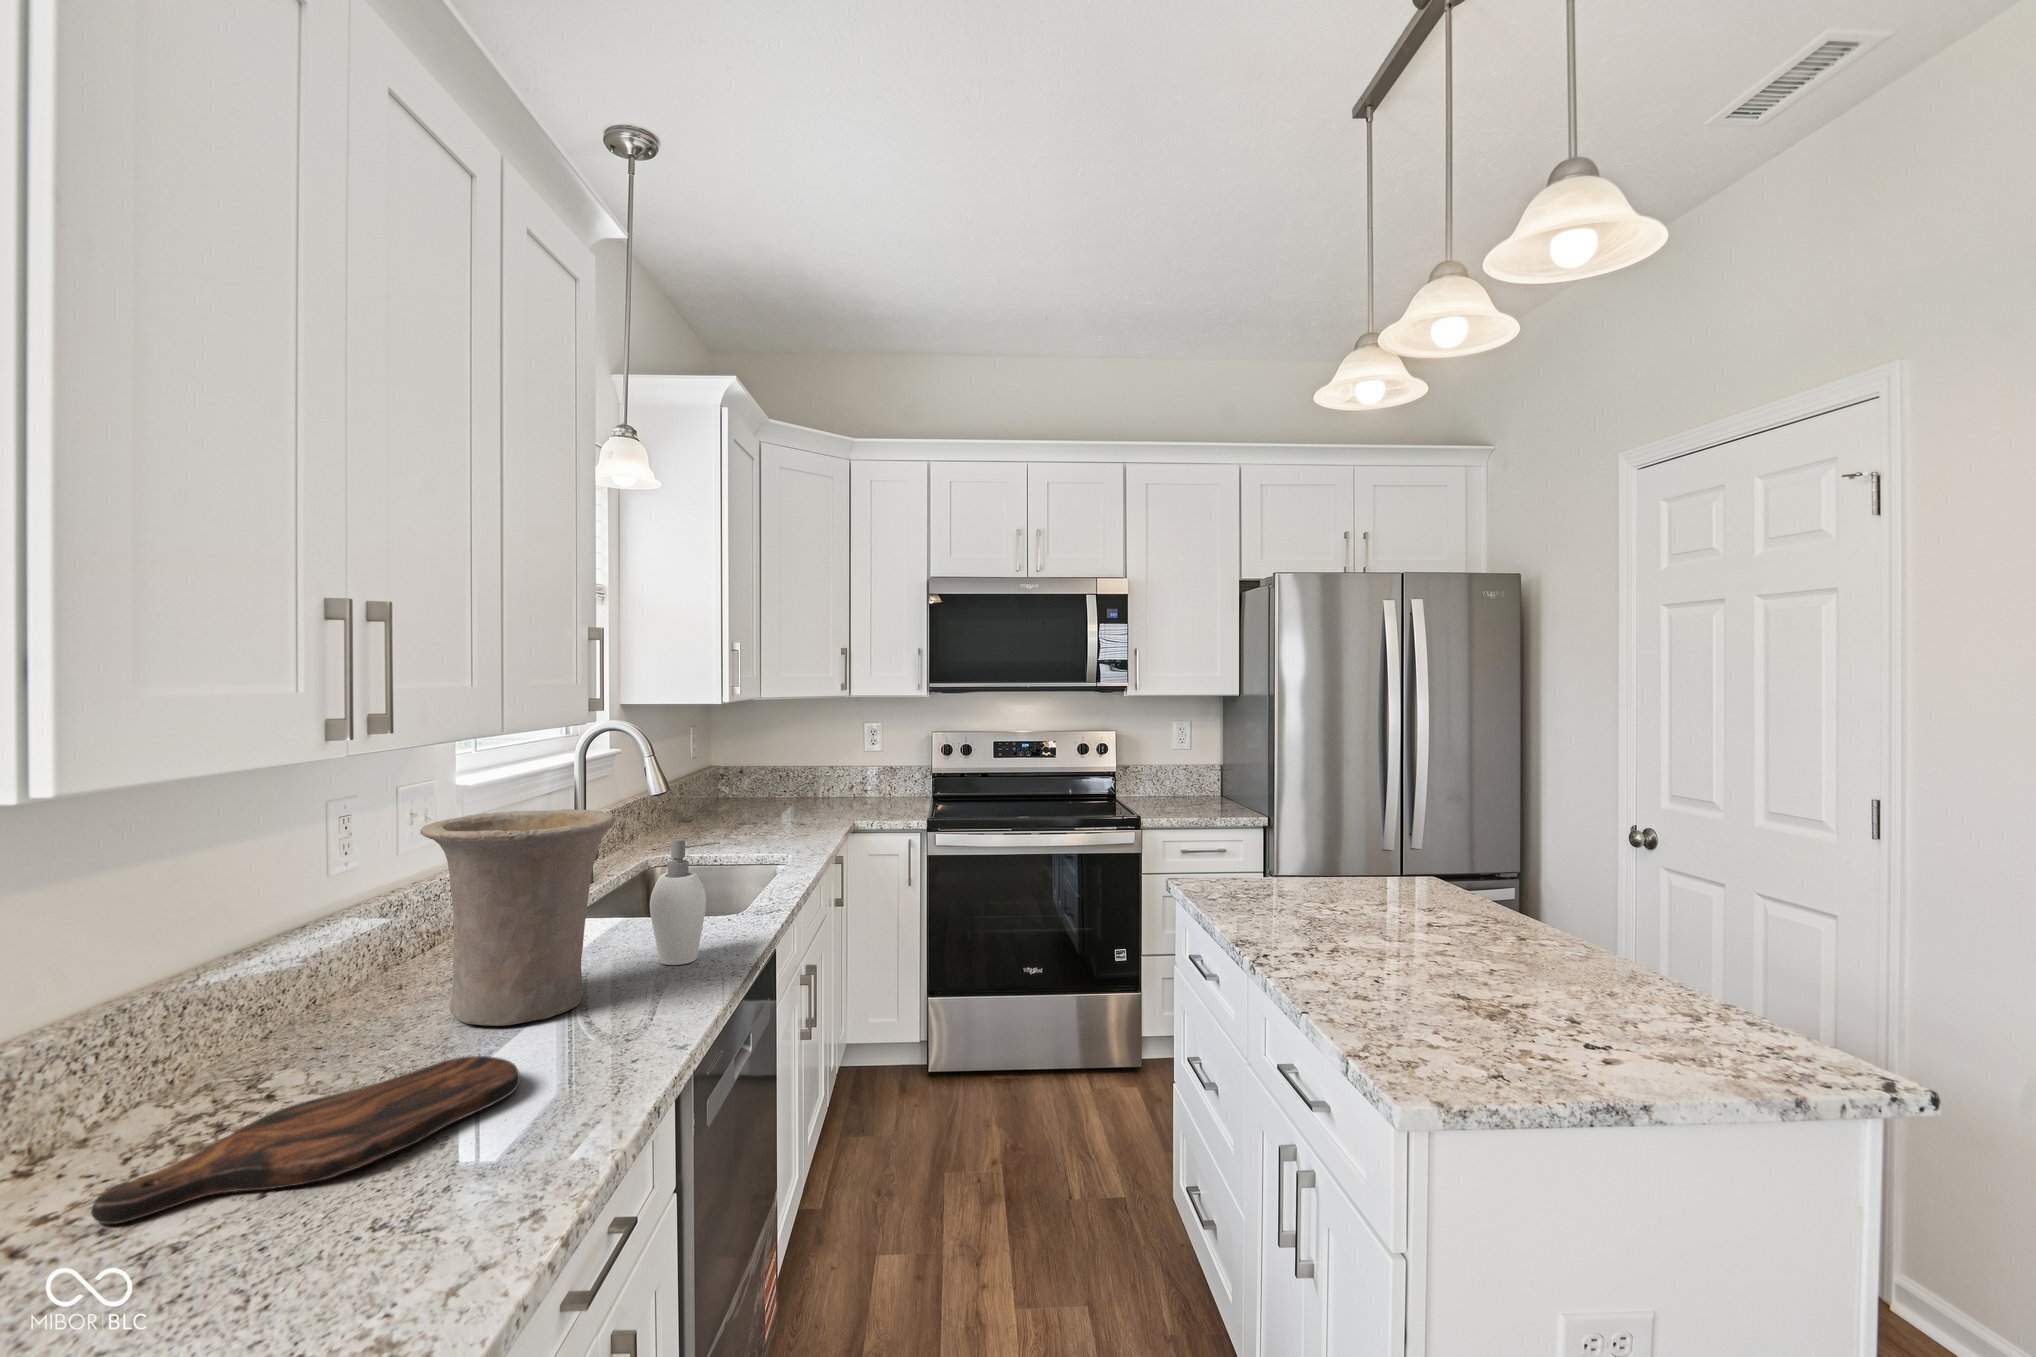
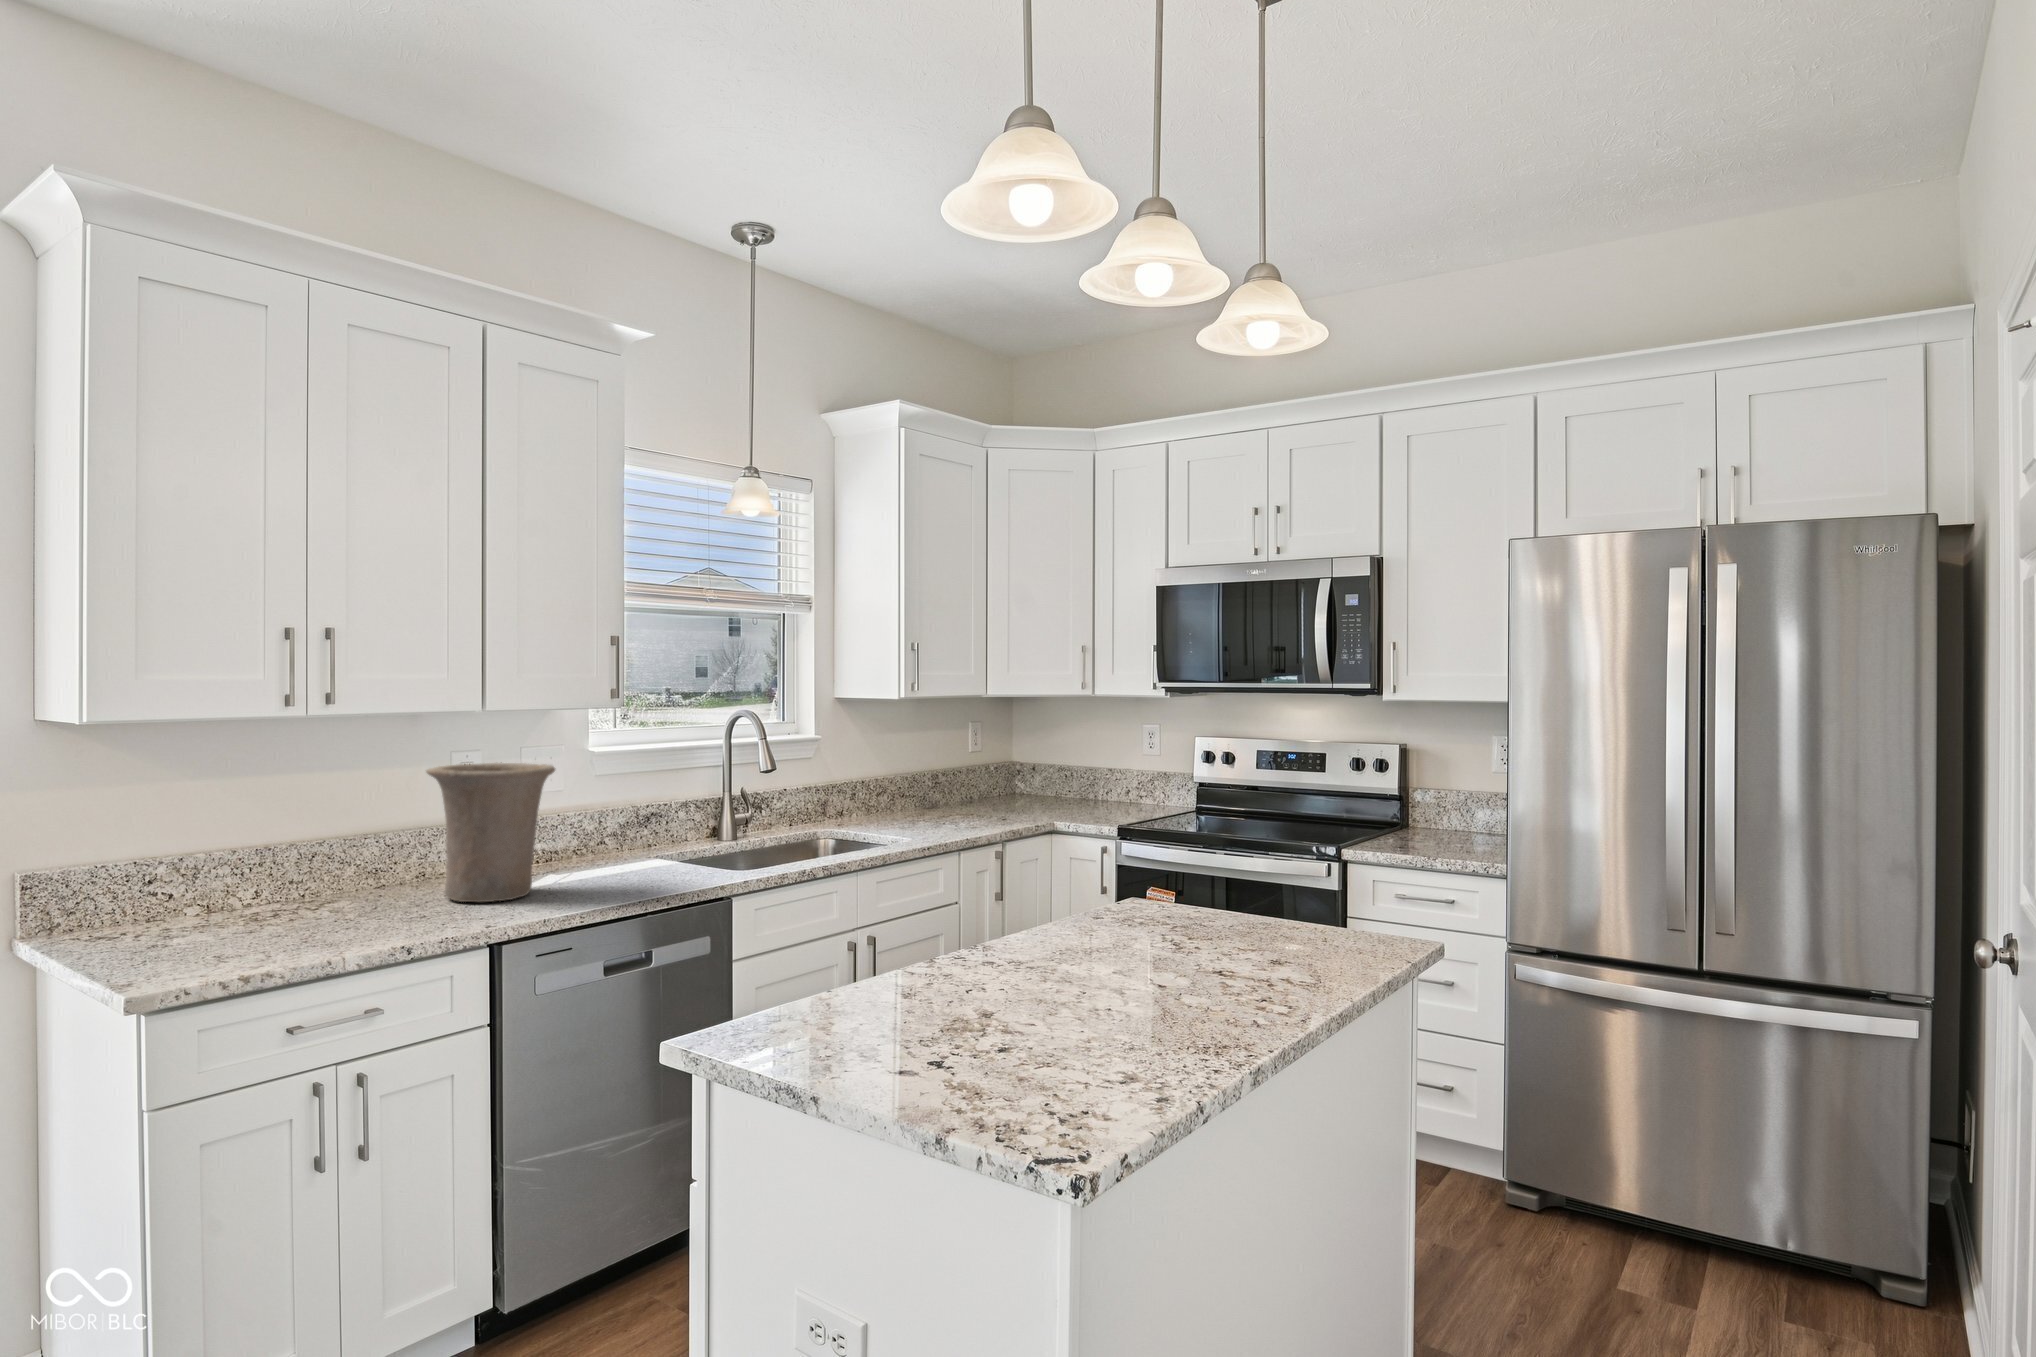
soap dispenser: present [650,839,720,965] -> none [605,795,661,891]
cutting board: present [91,1056,520,1224] -> none [165,905,395,940]

